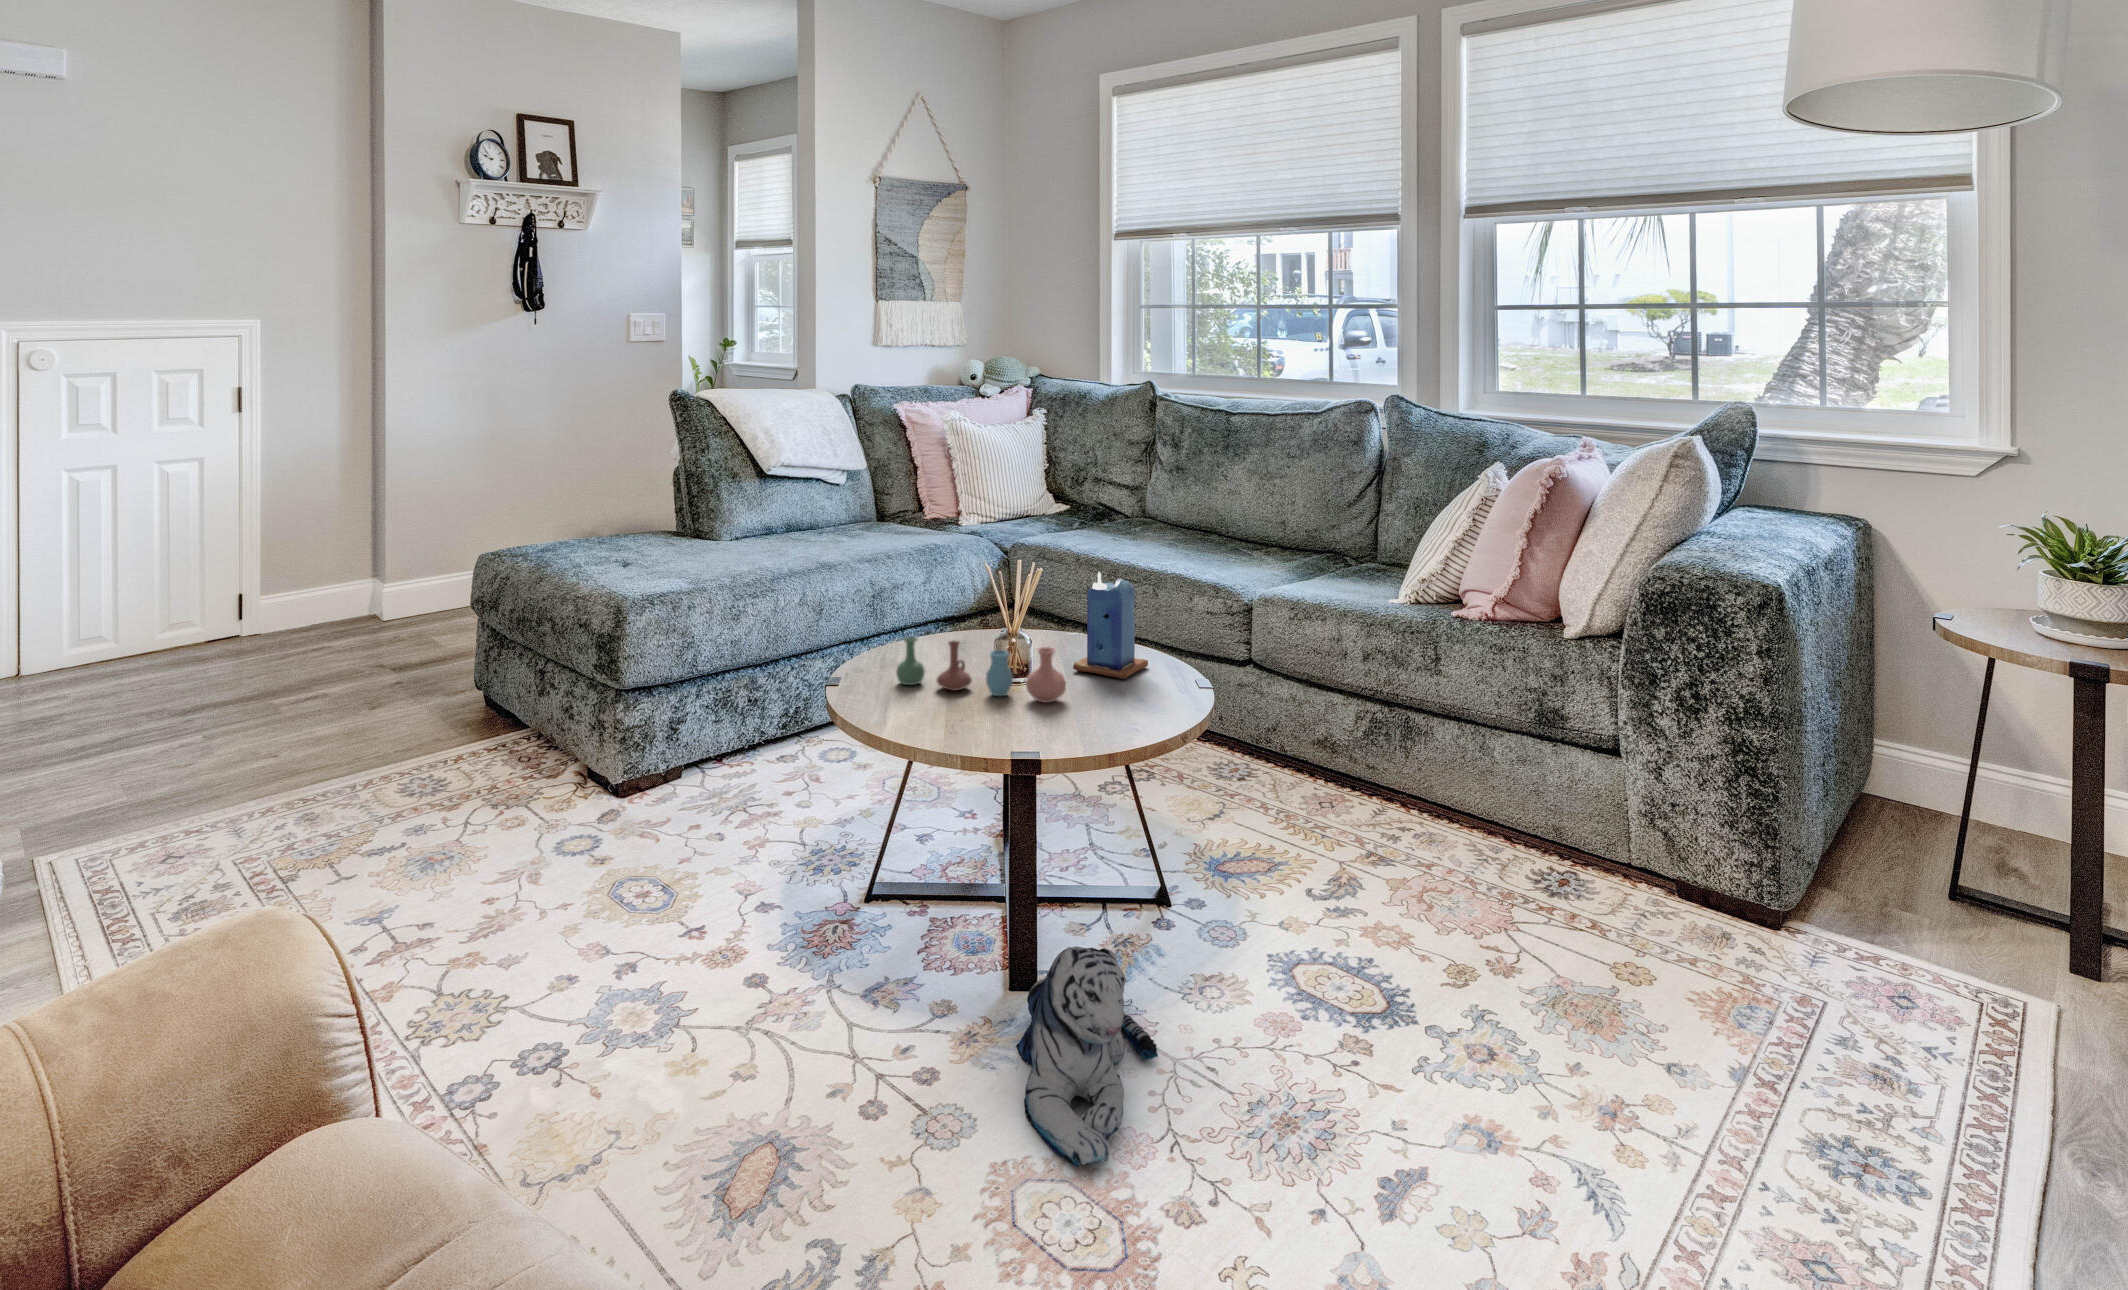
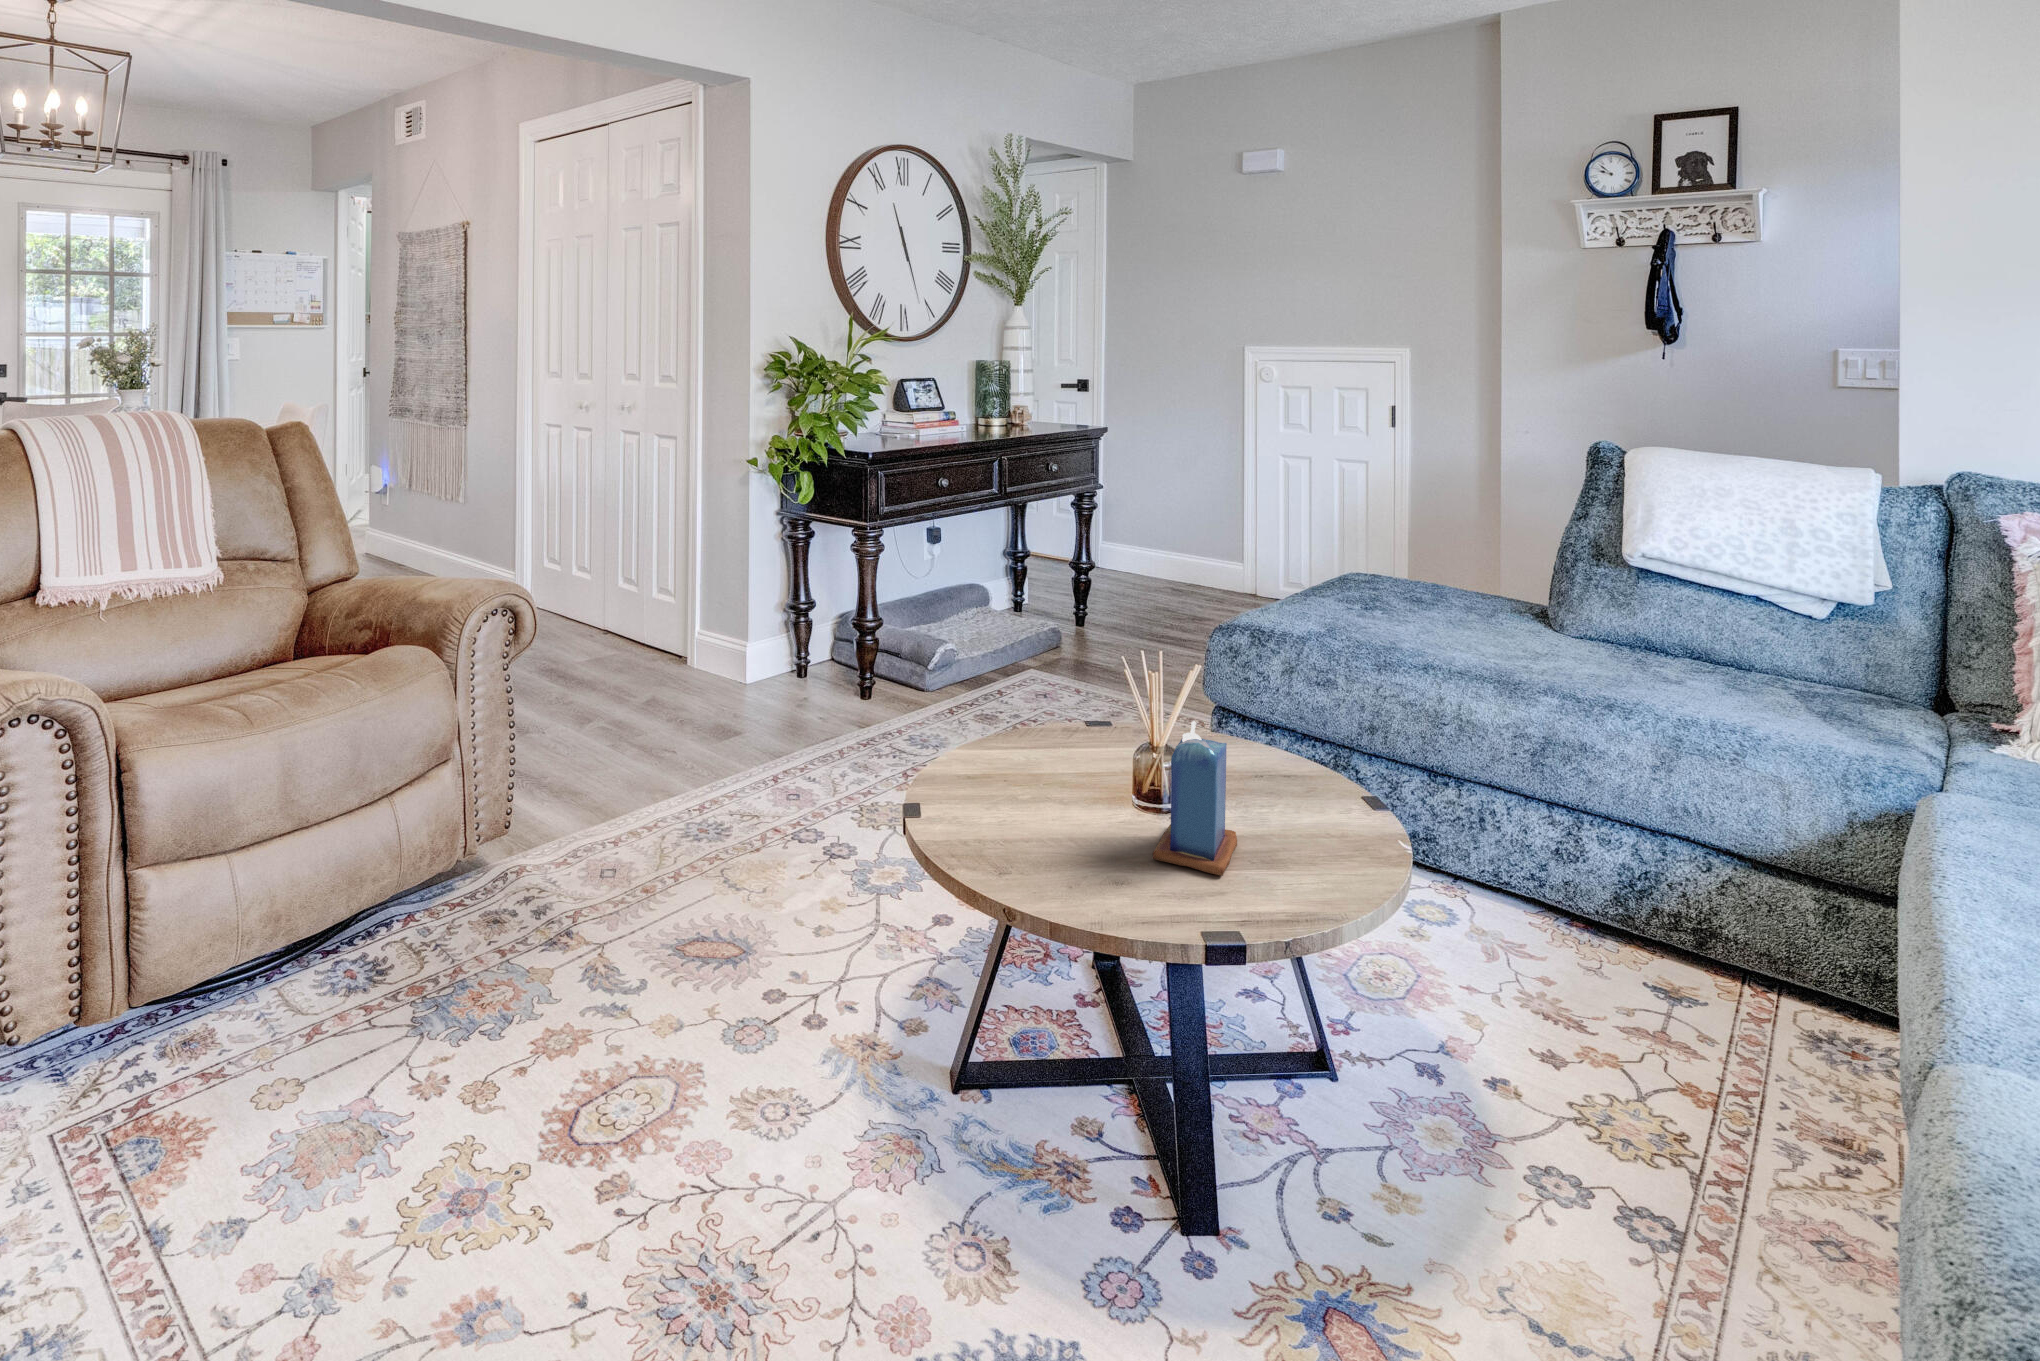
vase: present [896,636,1066,703] -> none [1038,697,1106,820]
plush toy: present [1016,946,1158,1167] -> none [668,970,931,1164]

